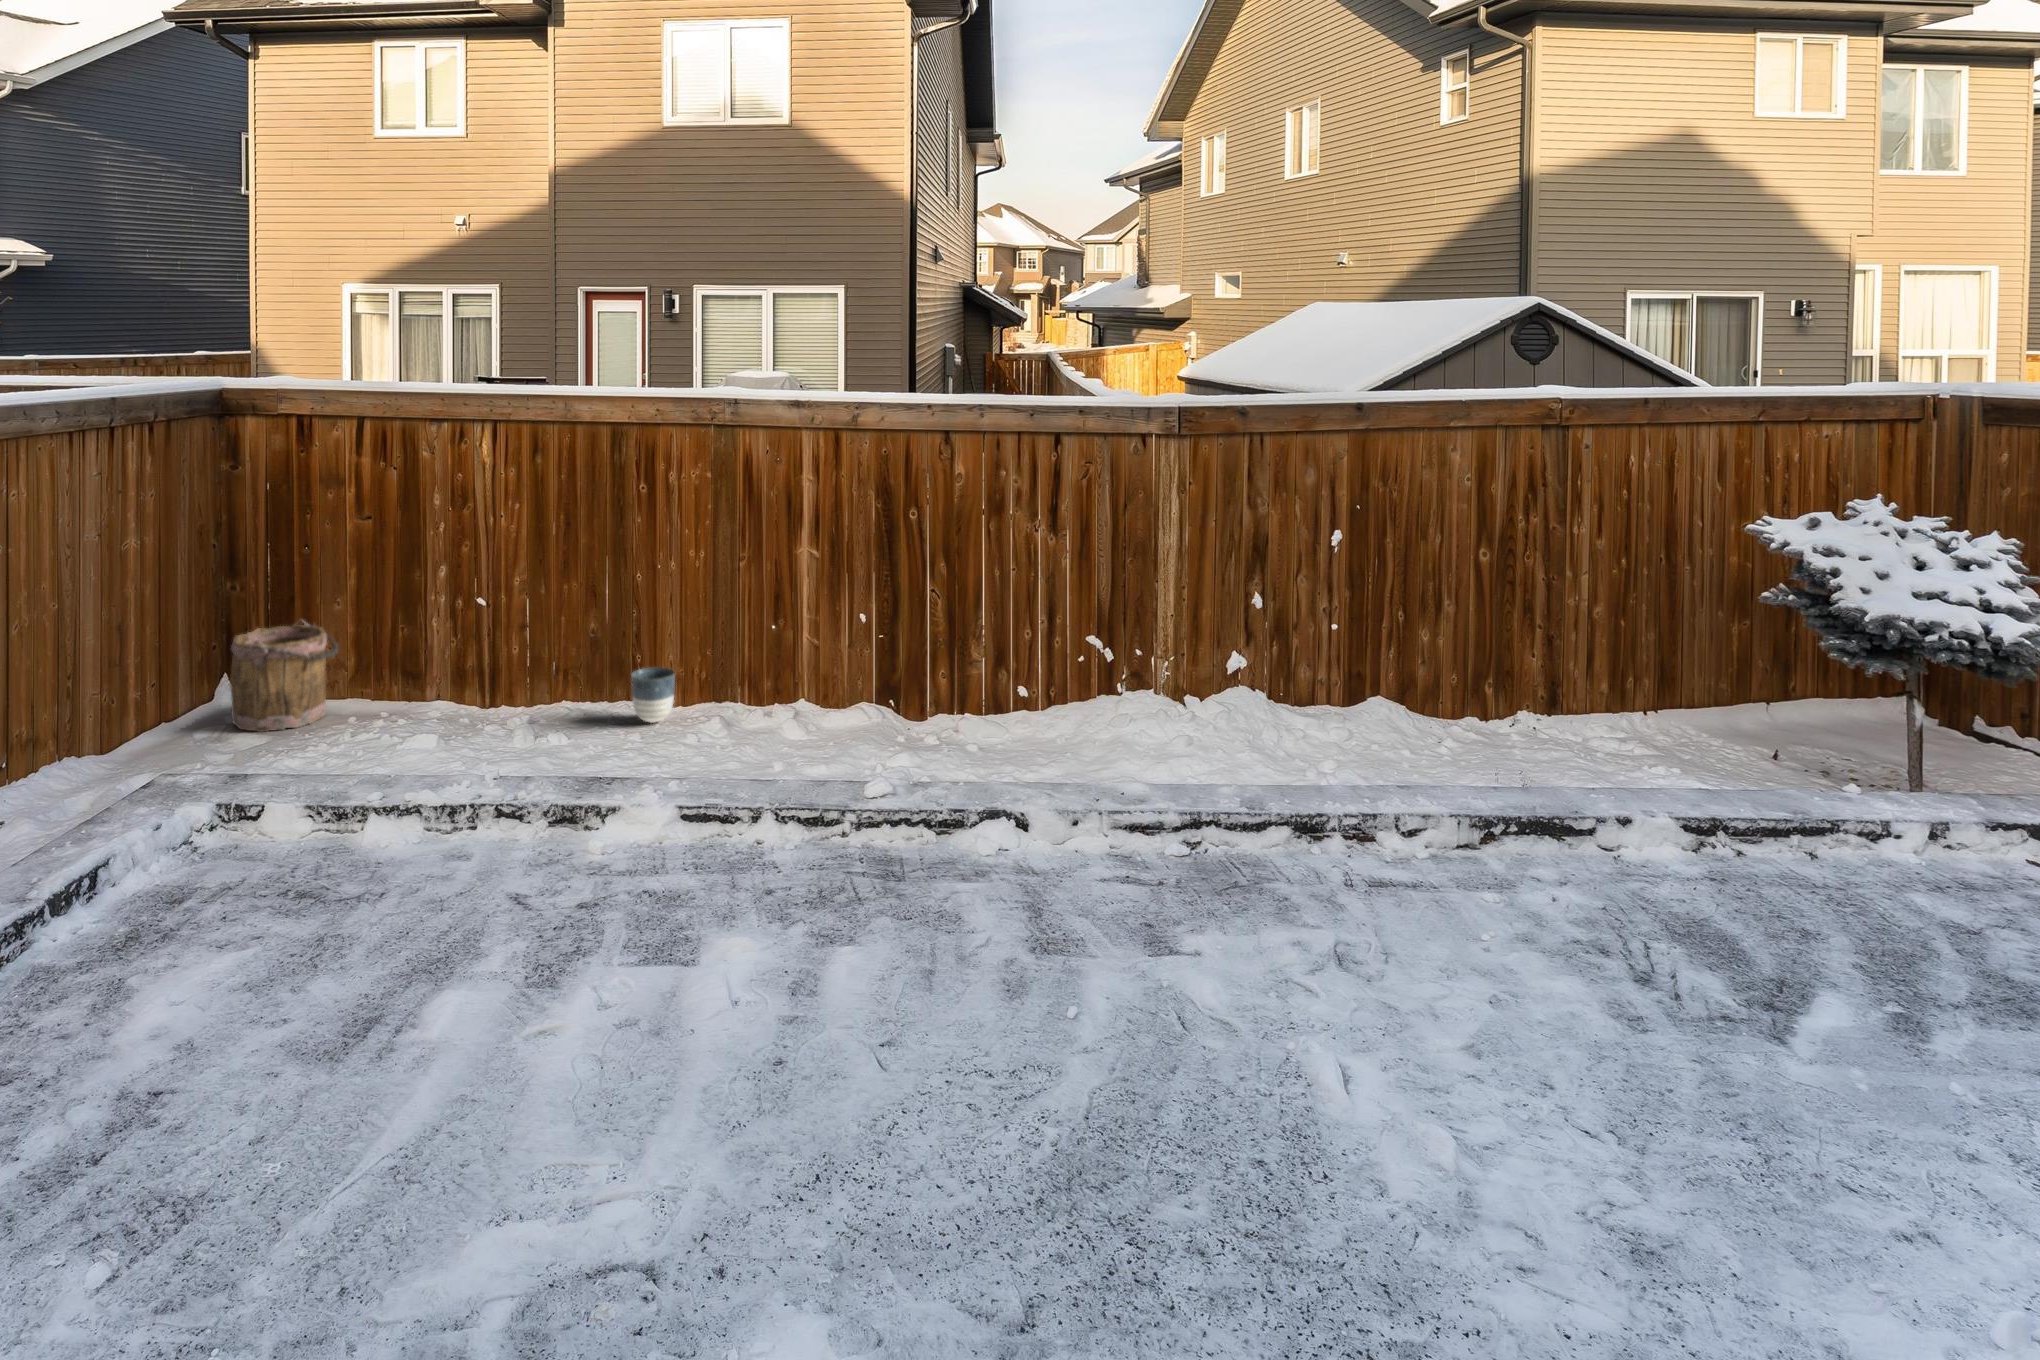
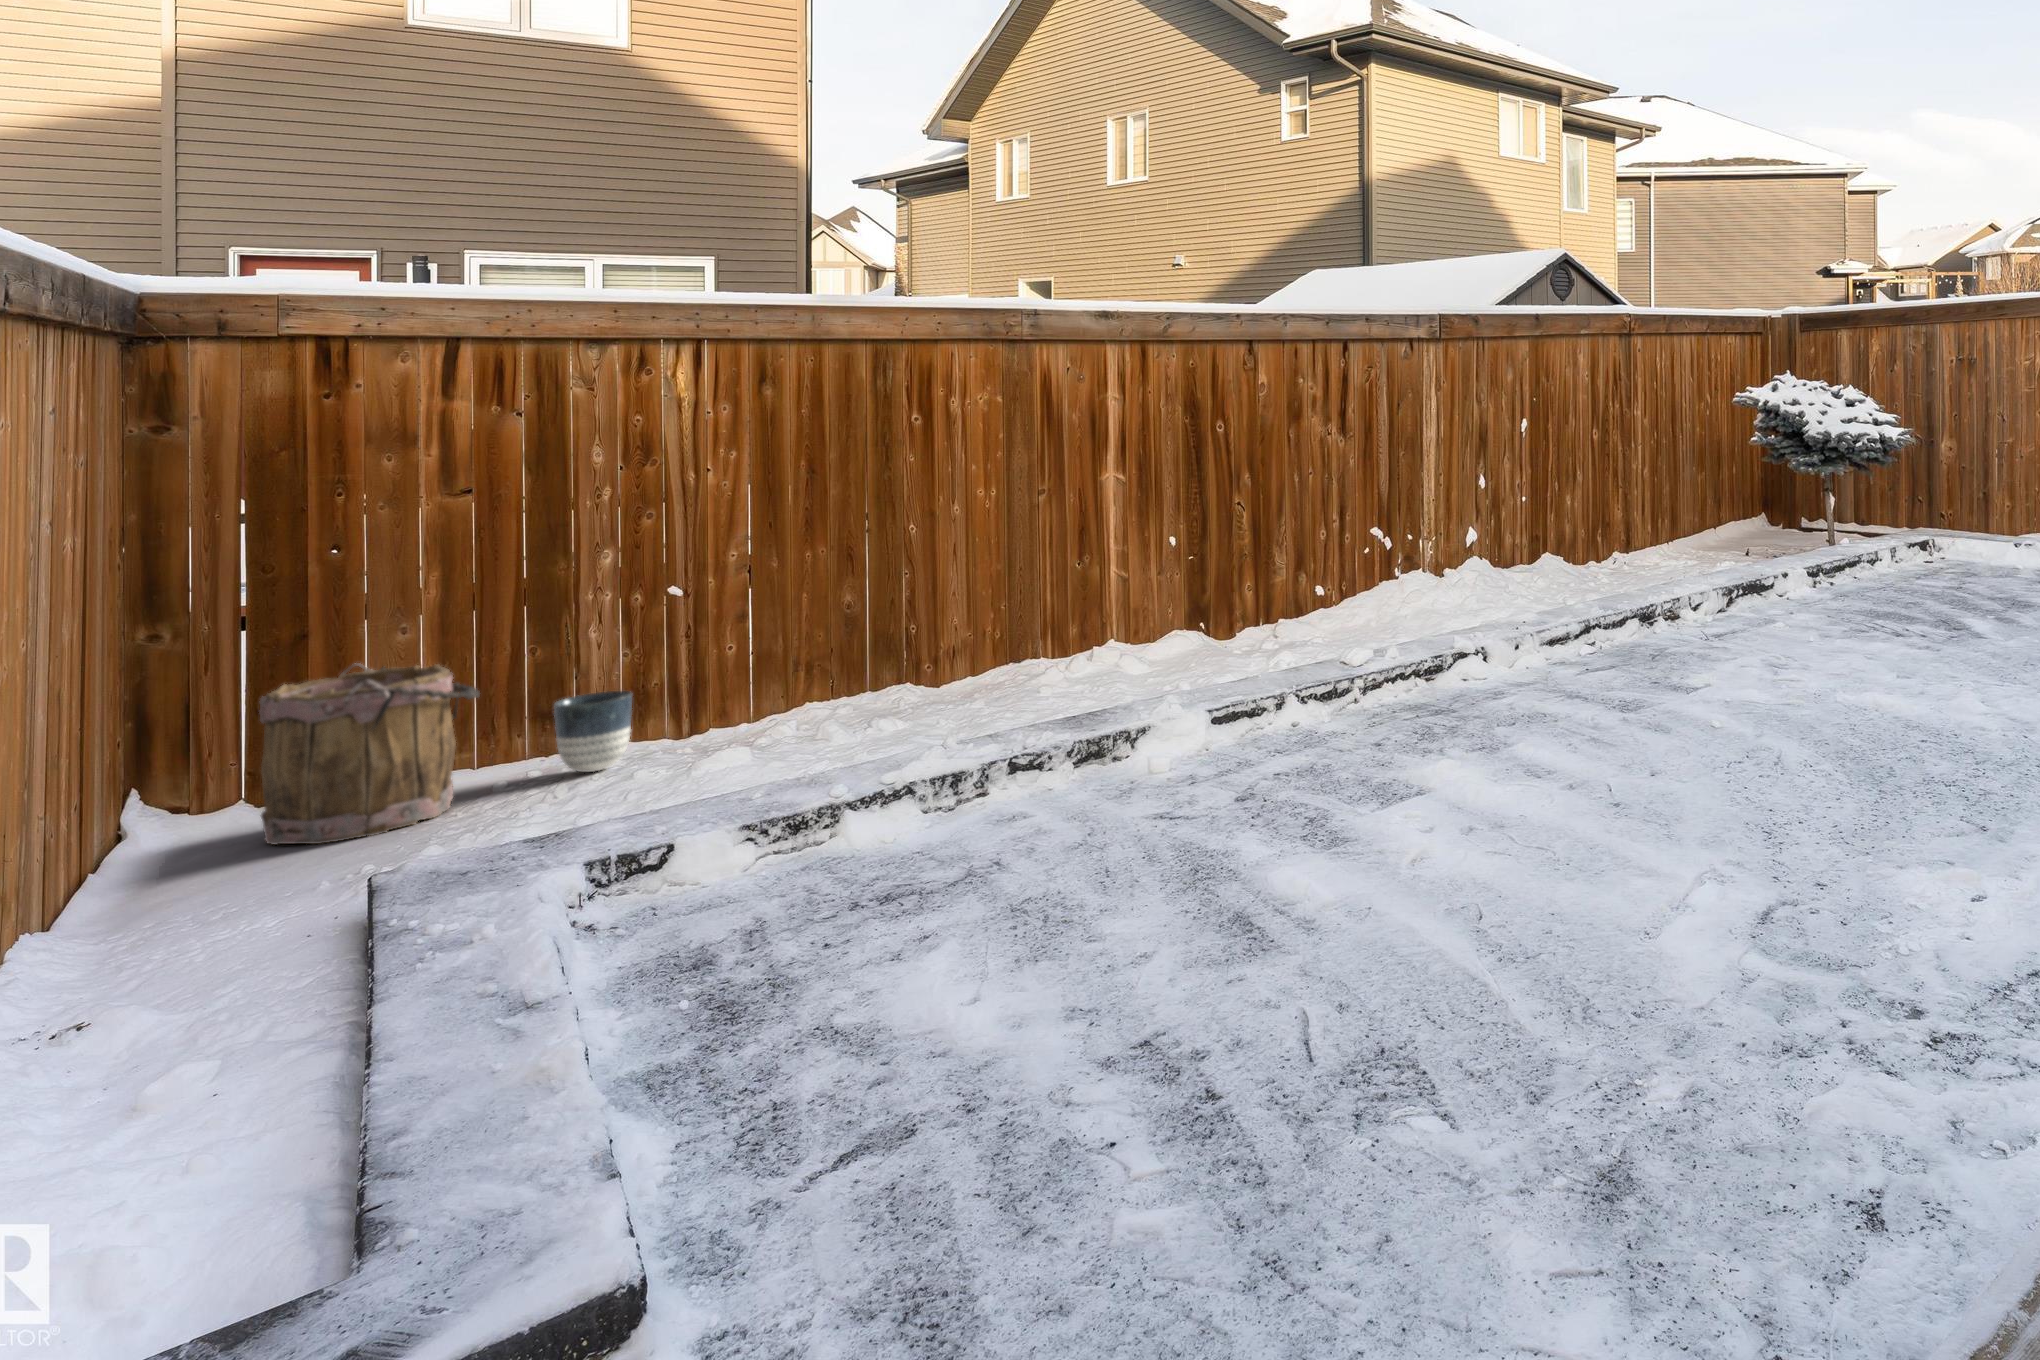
planter: present [631,667,675,723] -> present [554,691,632,772]

